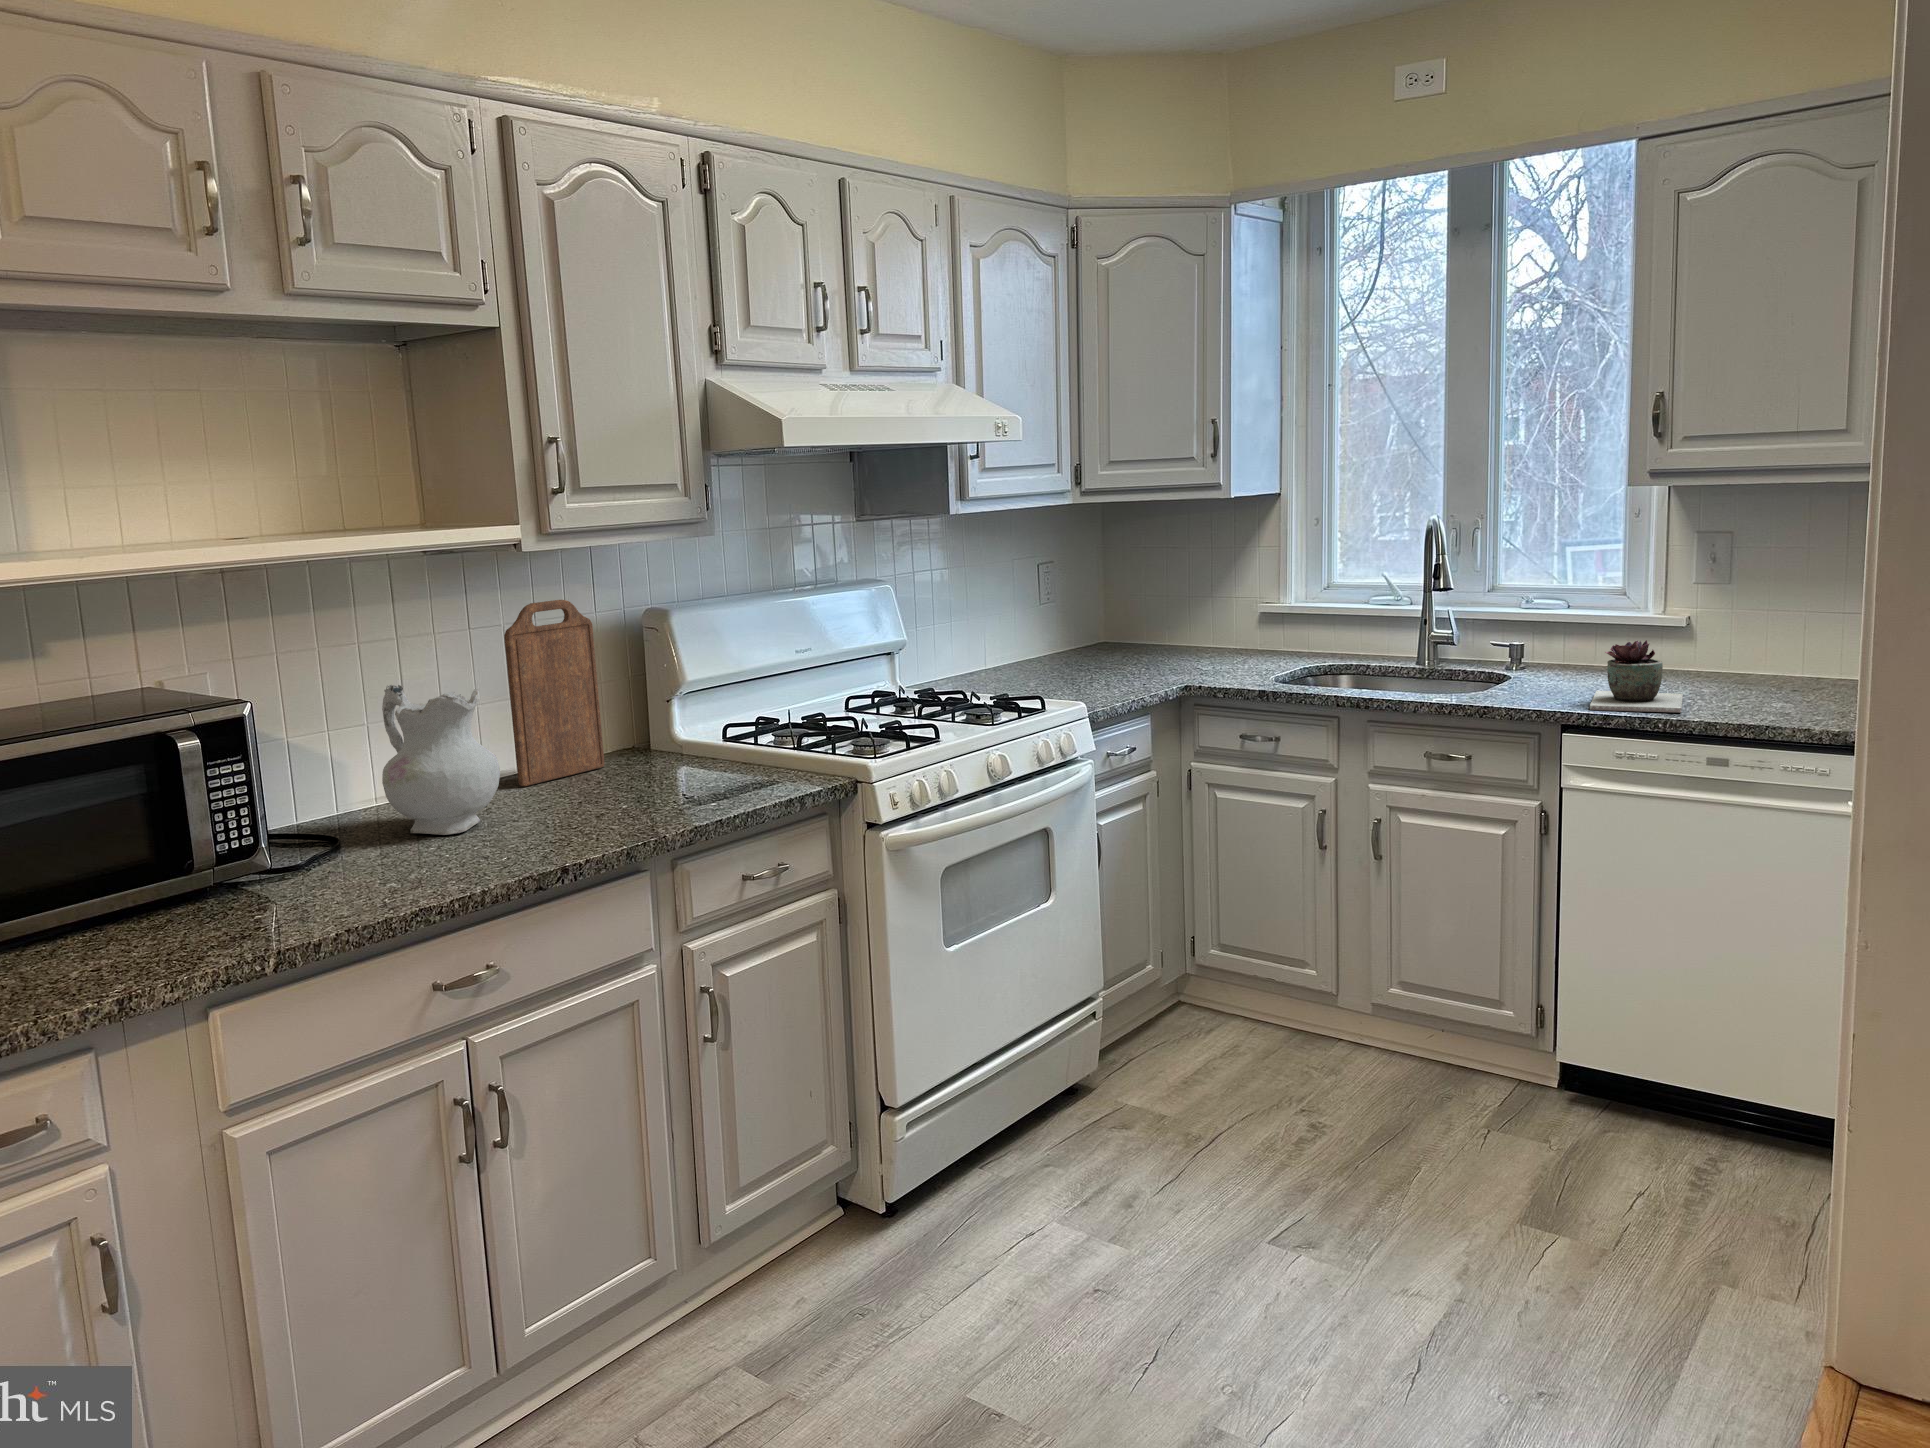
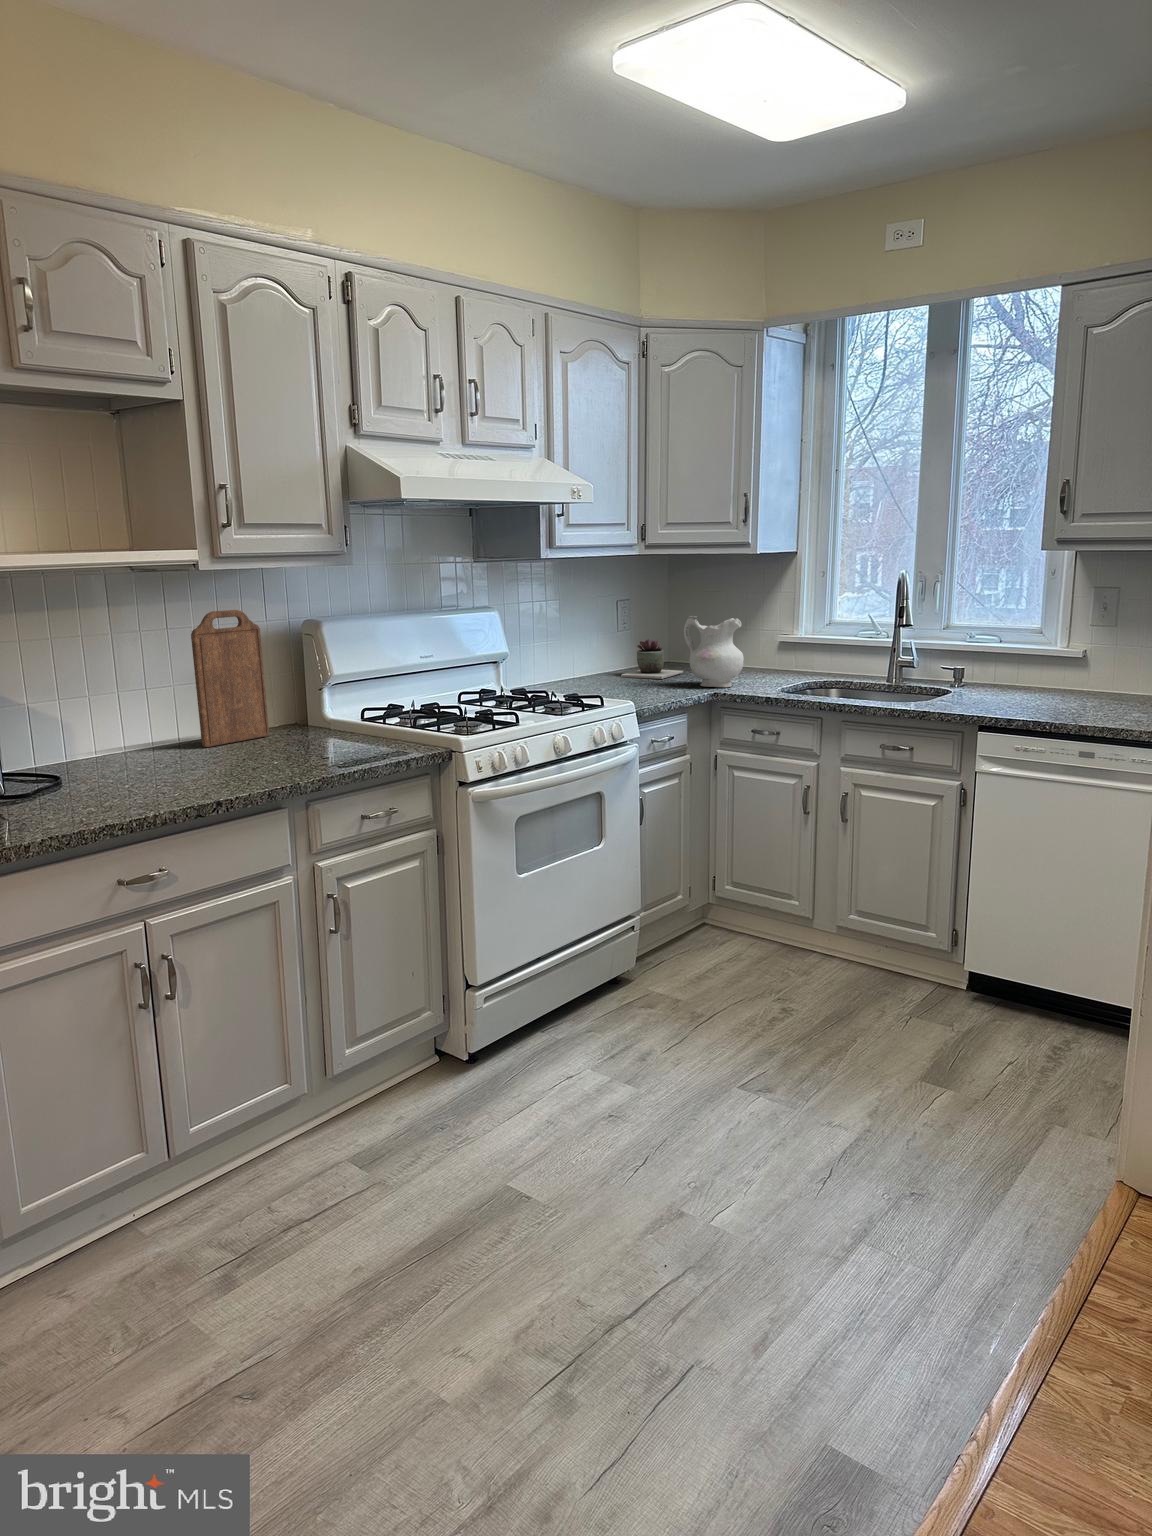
succulent plant: present [1590,640,1683,712] -> present [621,639,683,679]
ceramic pitcher: present [382,685,500,835] -> present [684,616,744,687]

